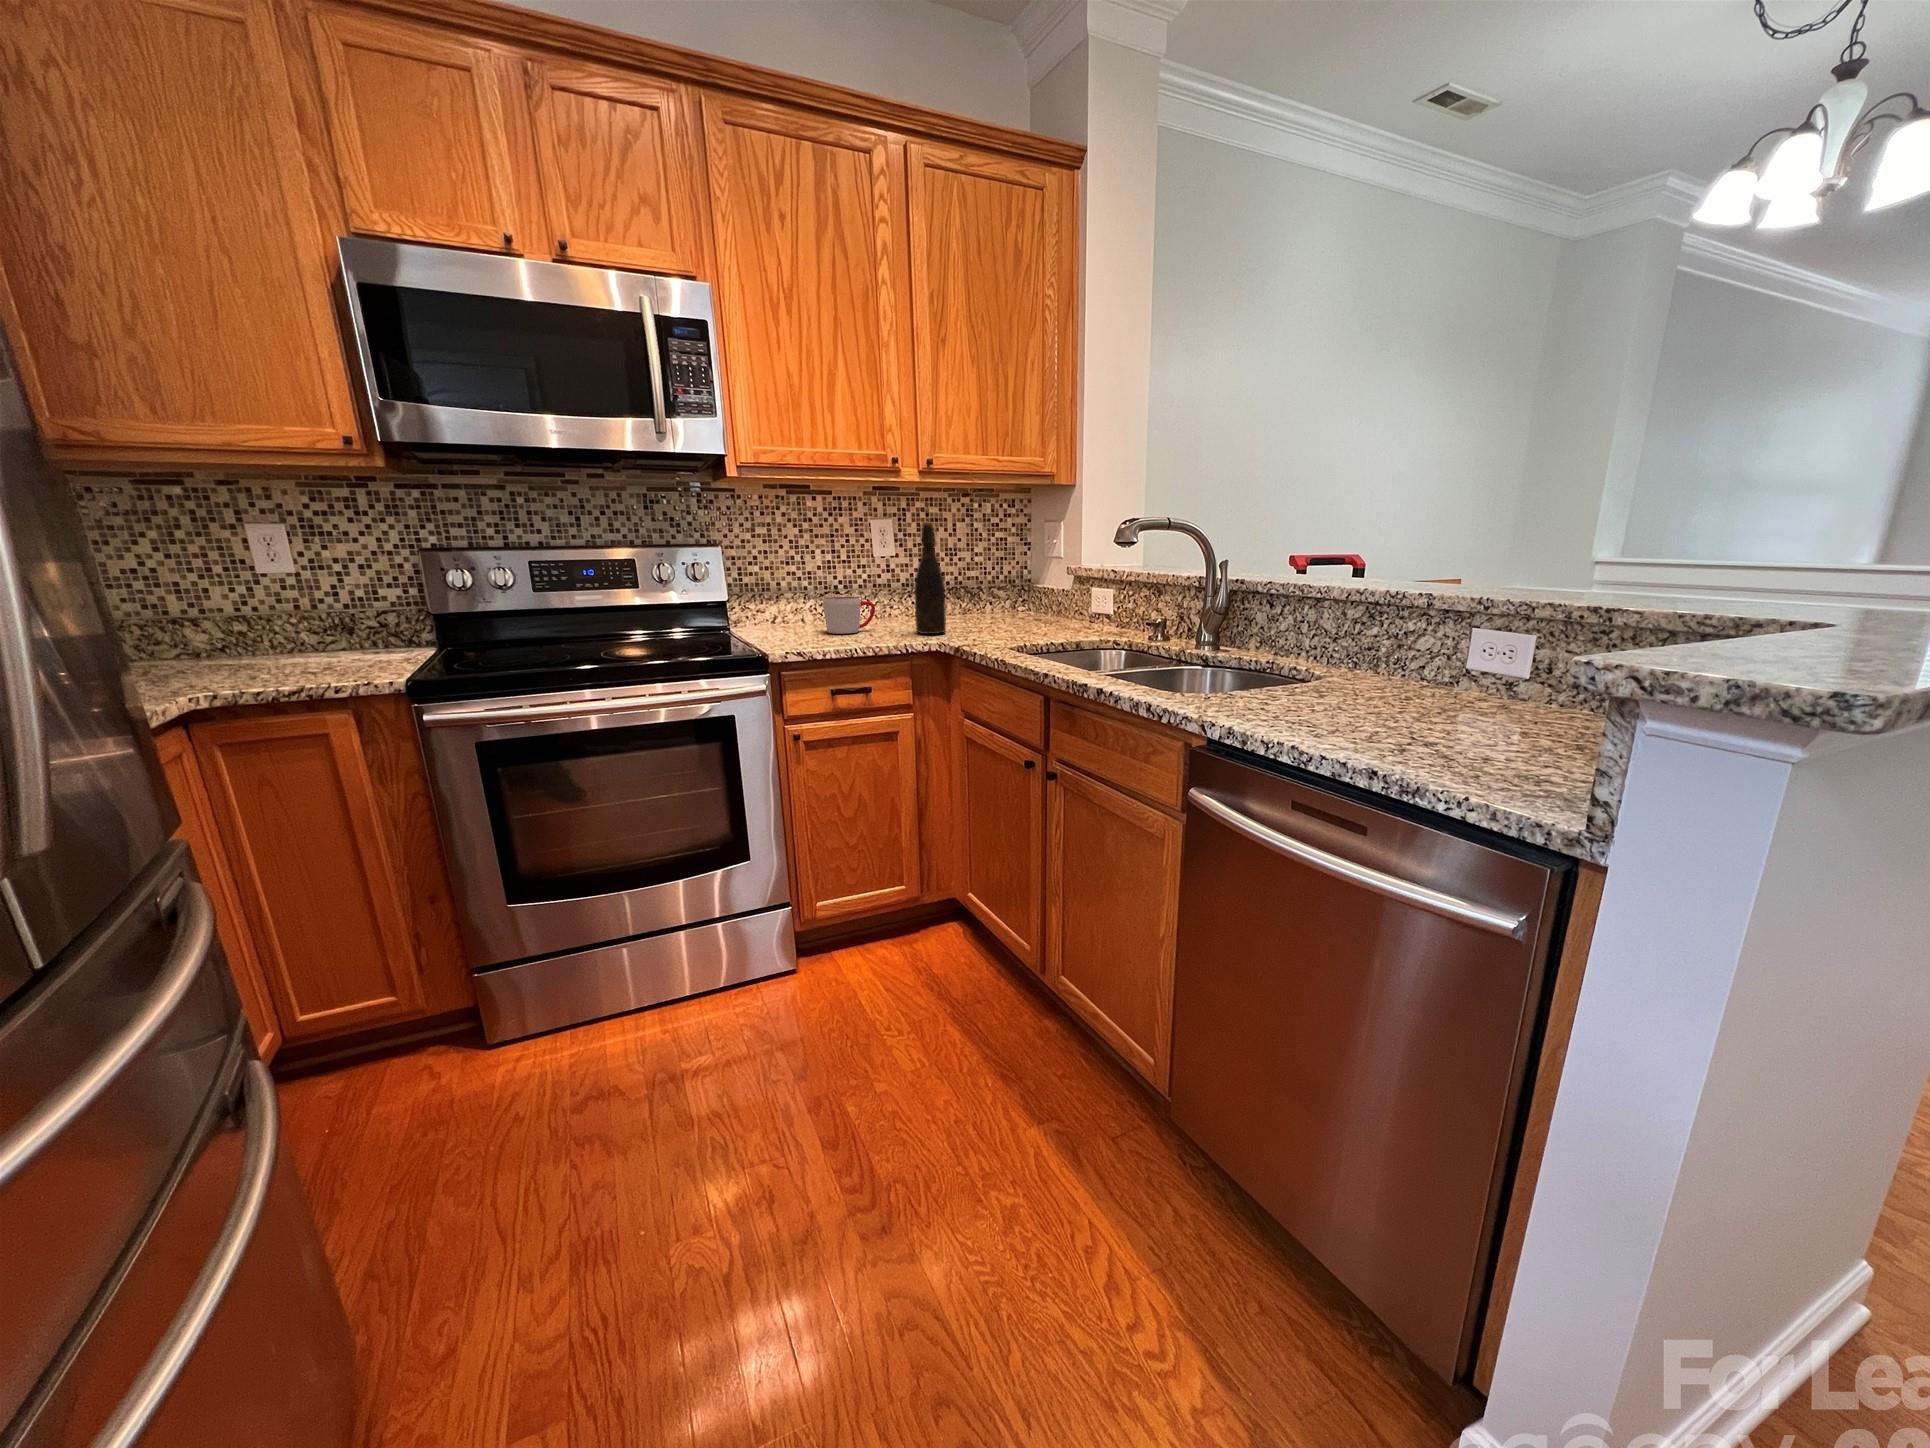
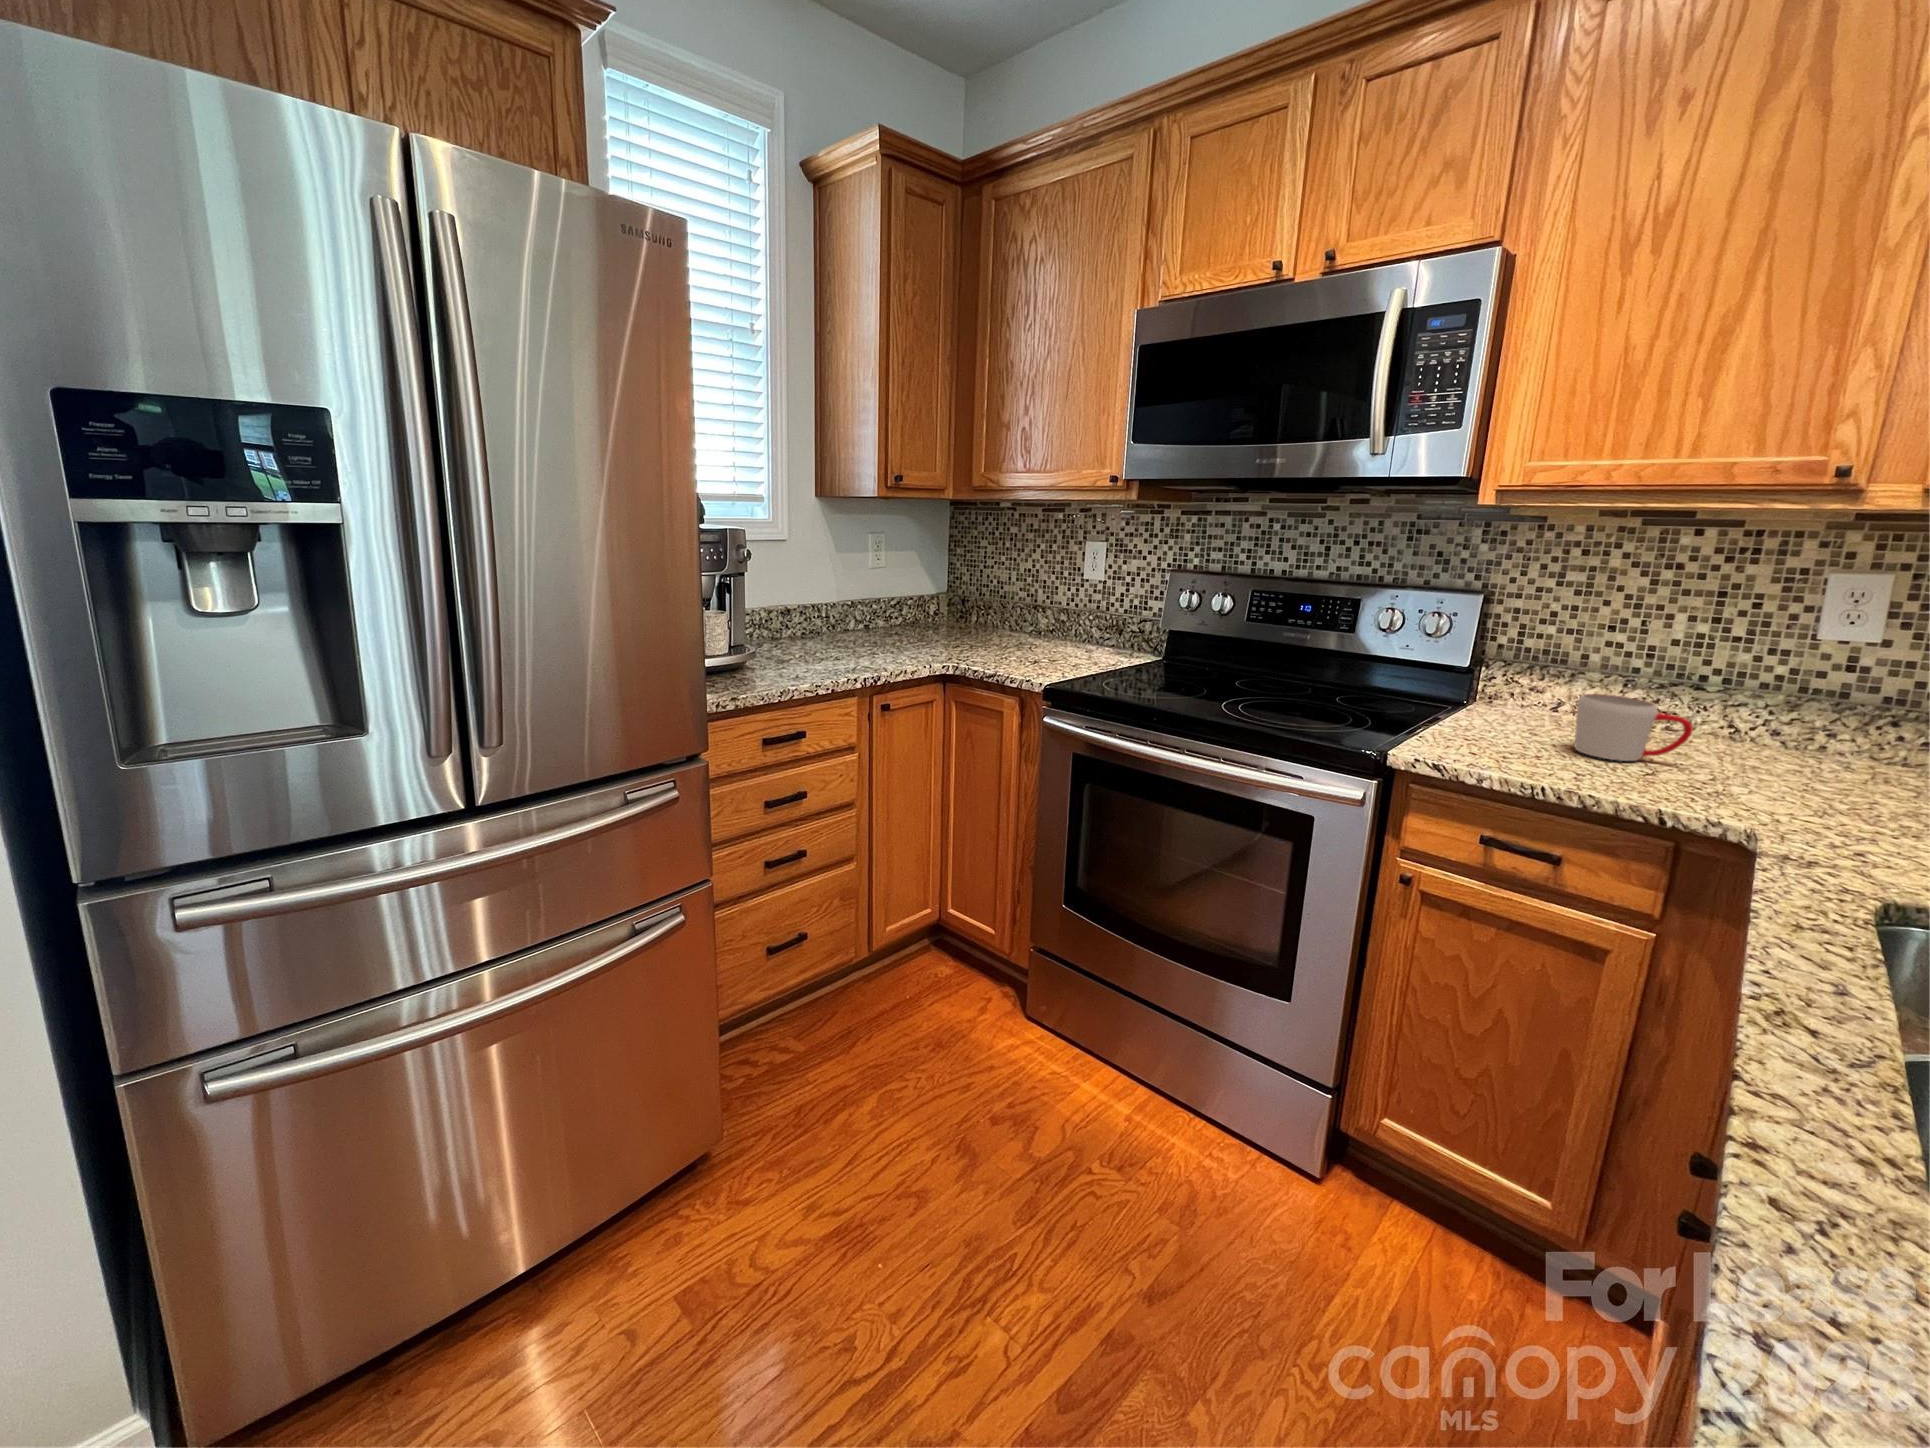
bottle: present [914,522,946,634] -> none [1750,594,1866,814]

